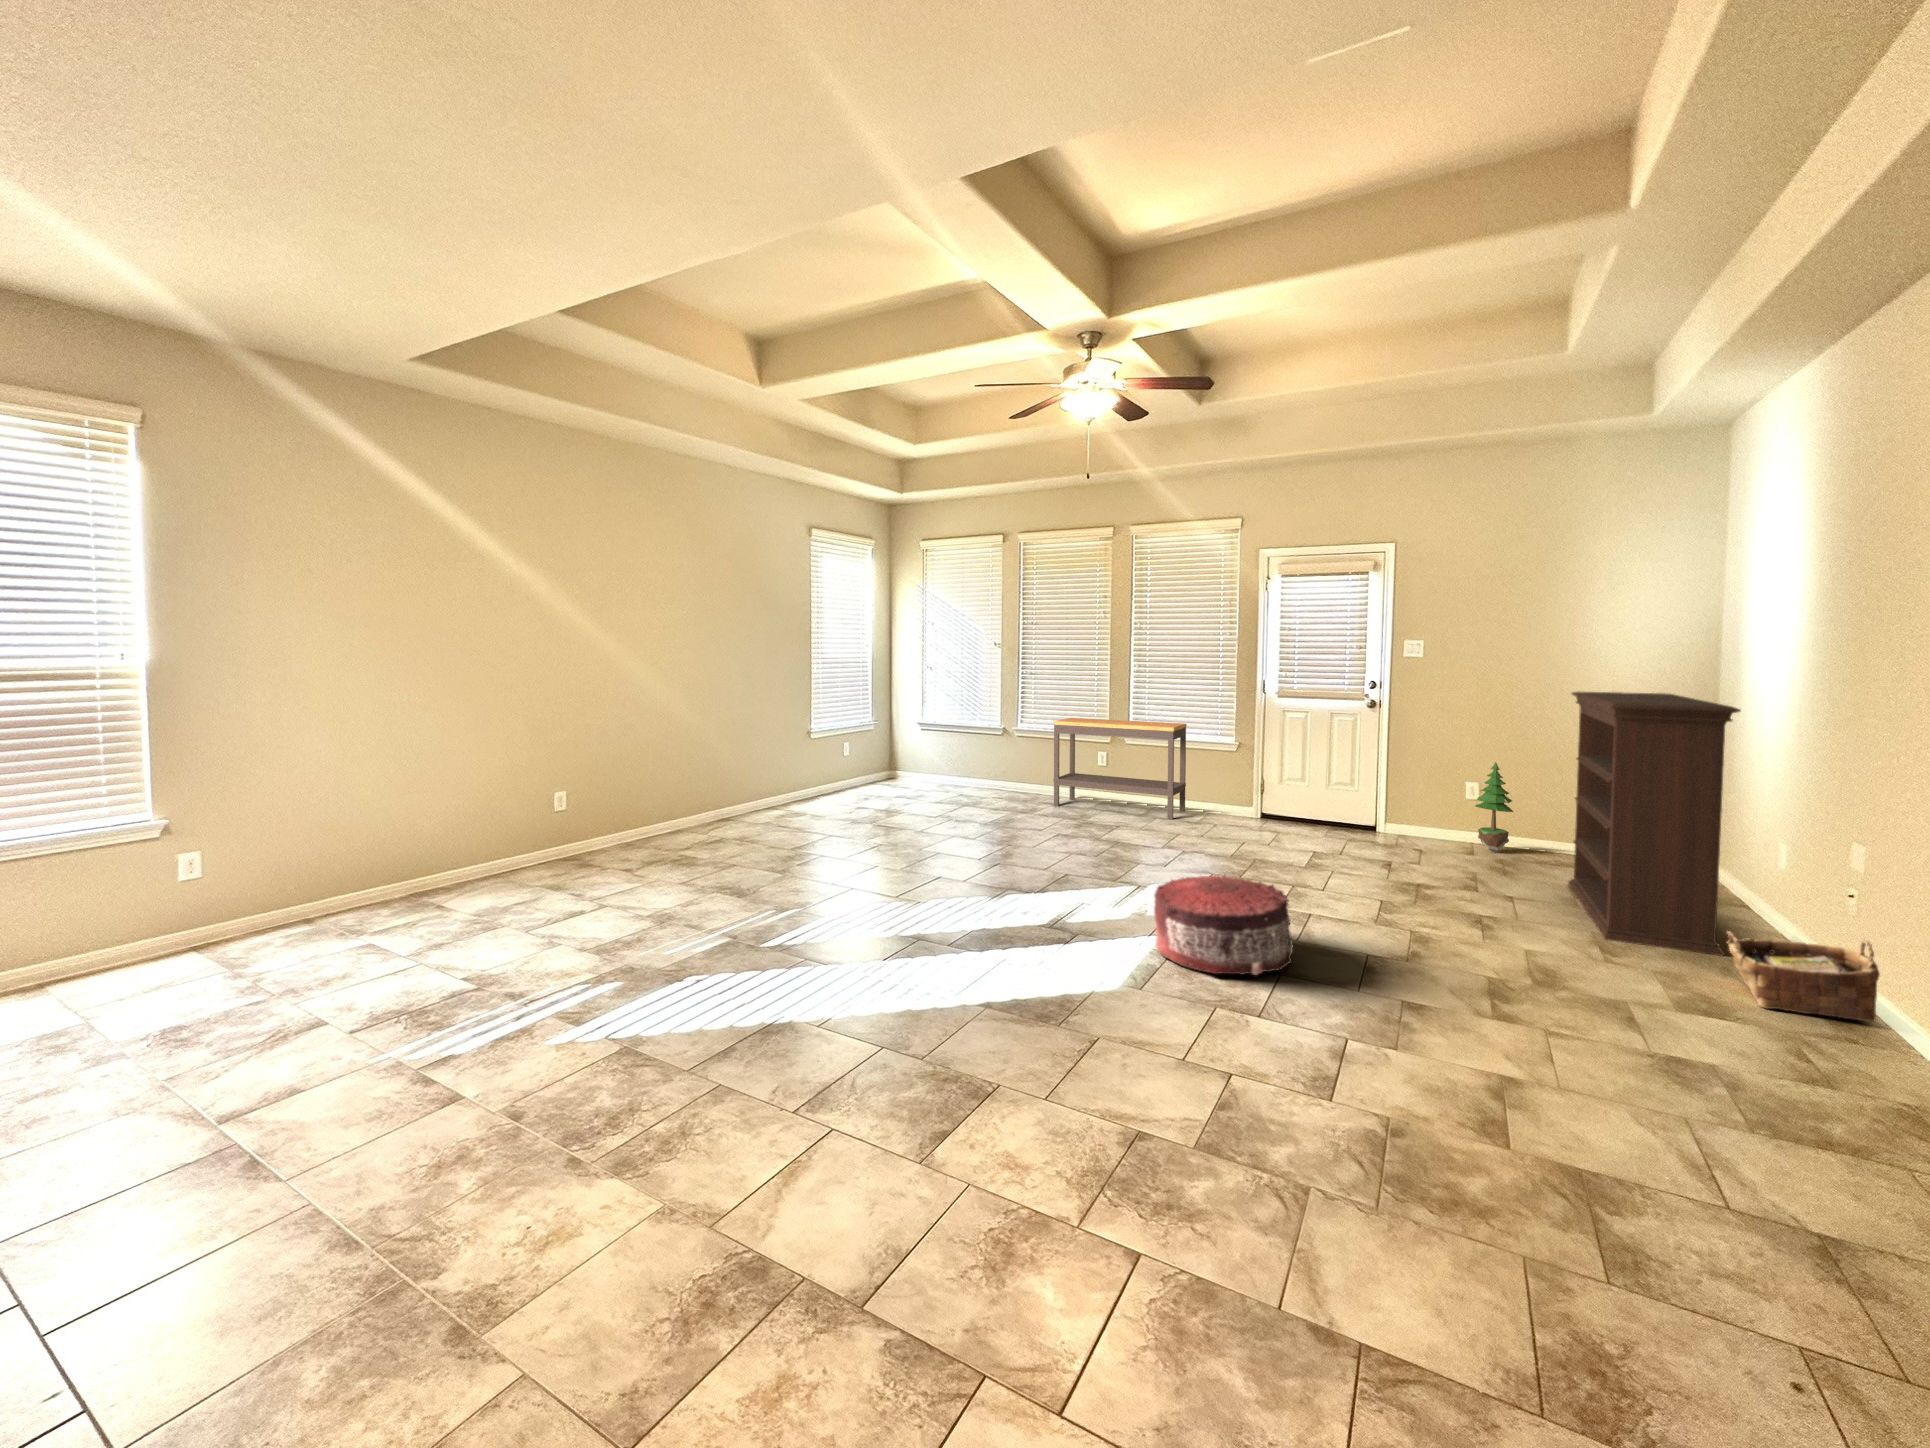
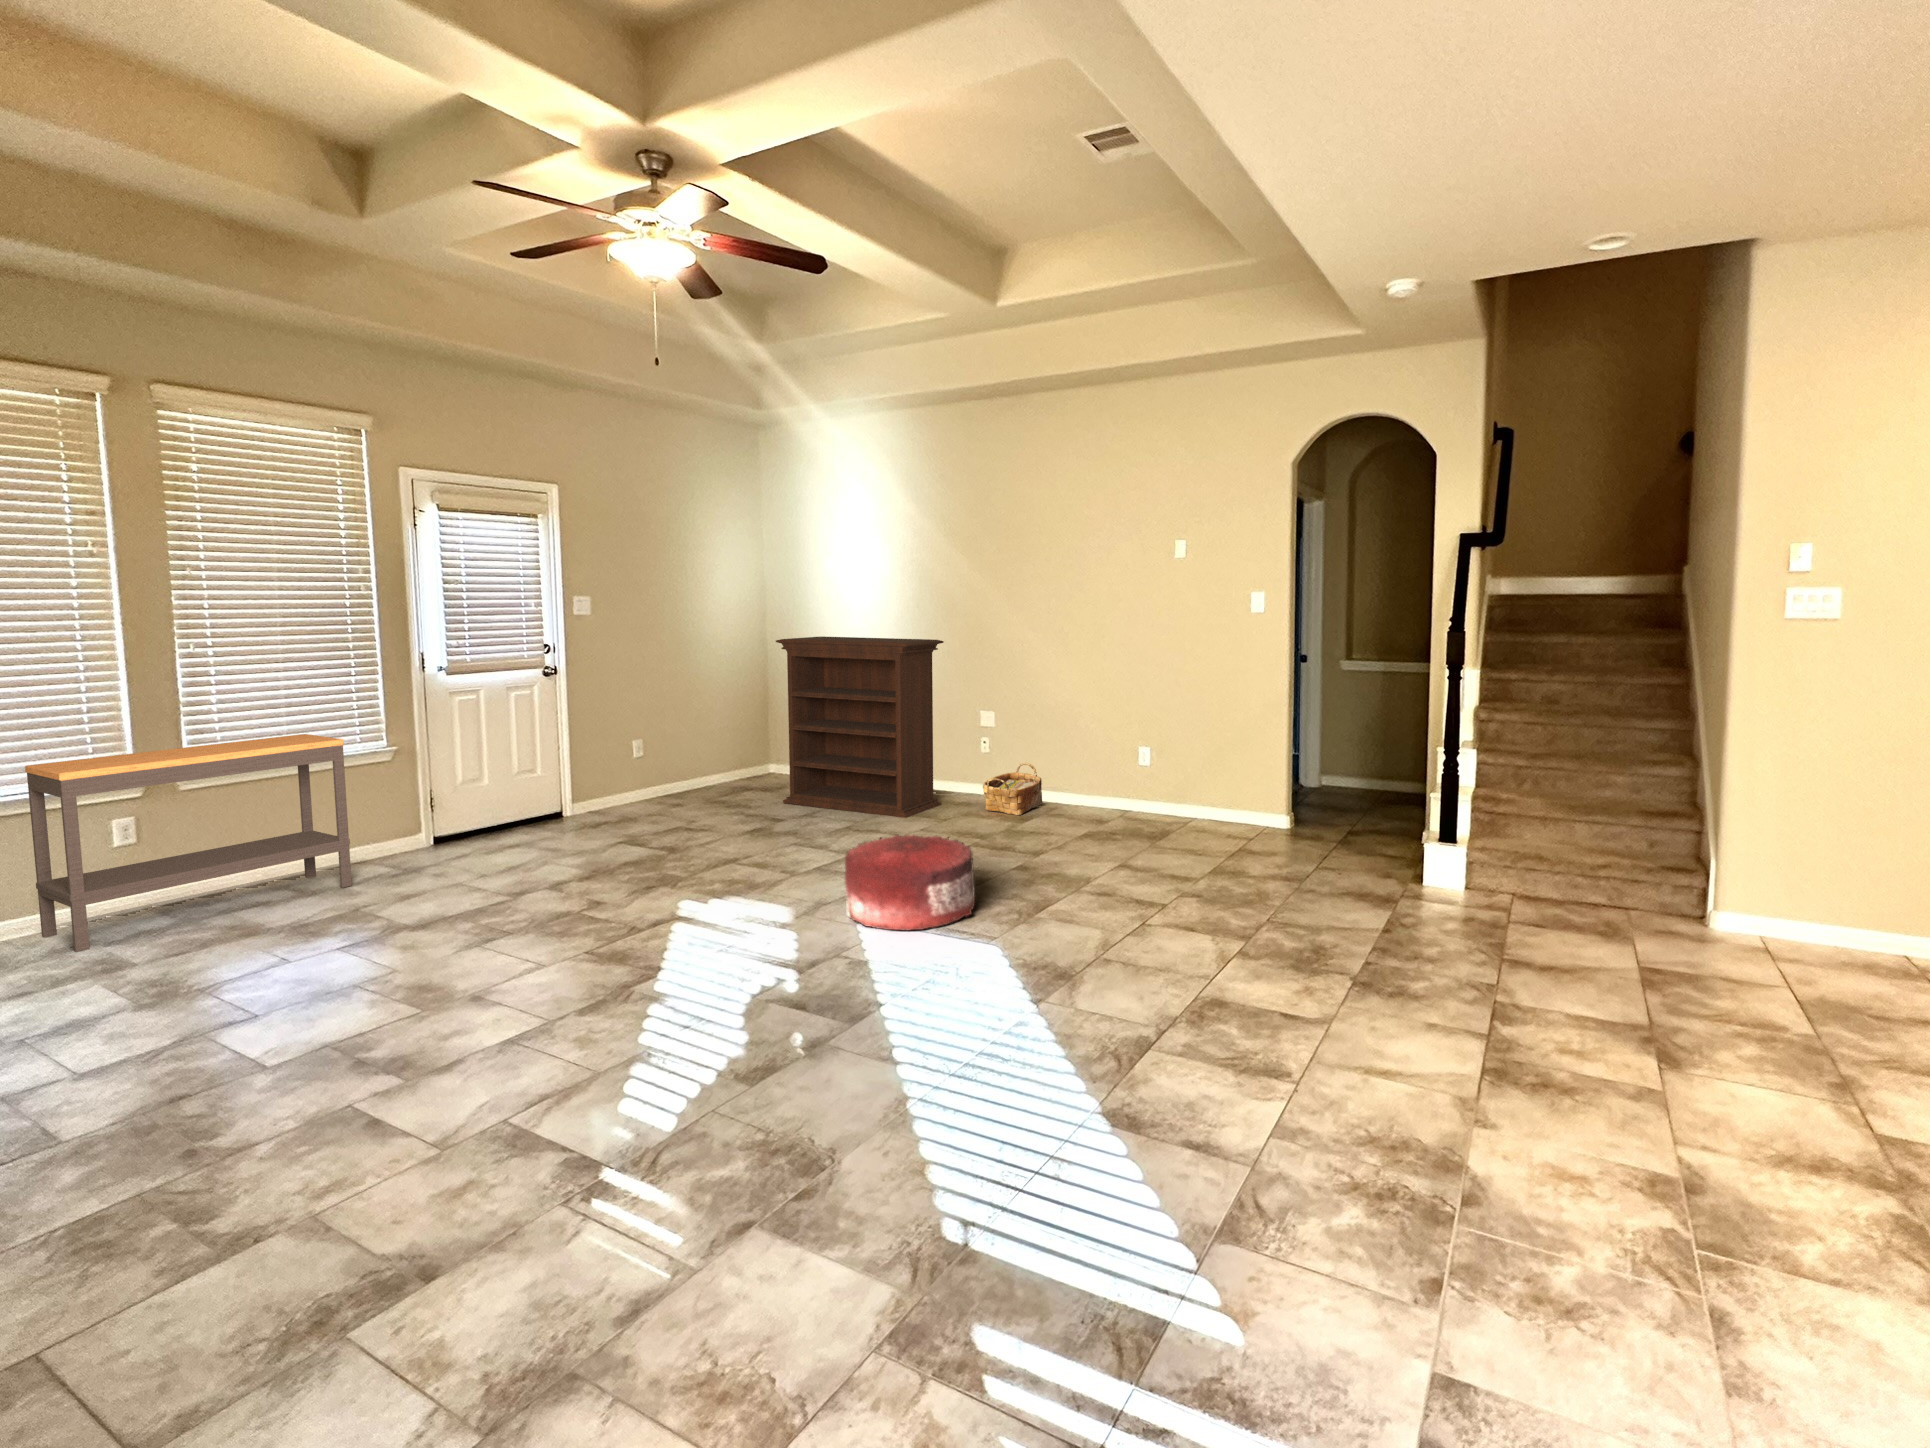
potted tree: present [1475,762,1513,852] -> none [659,715,692,803]

